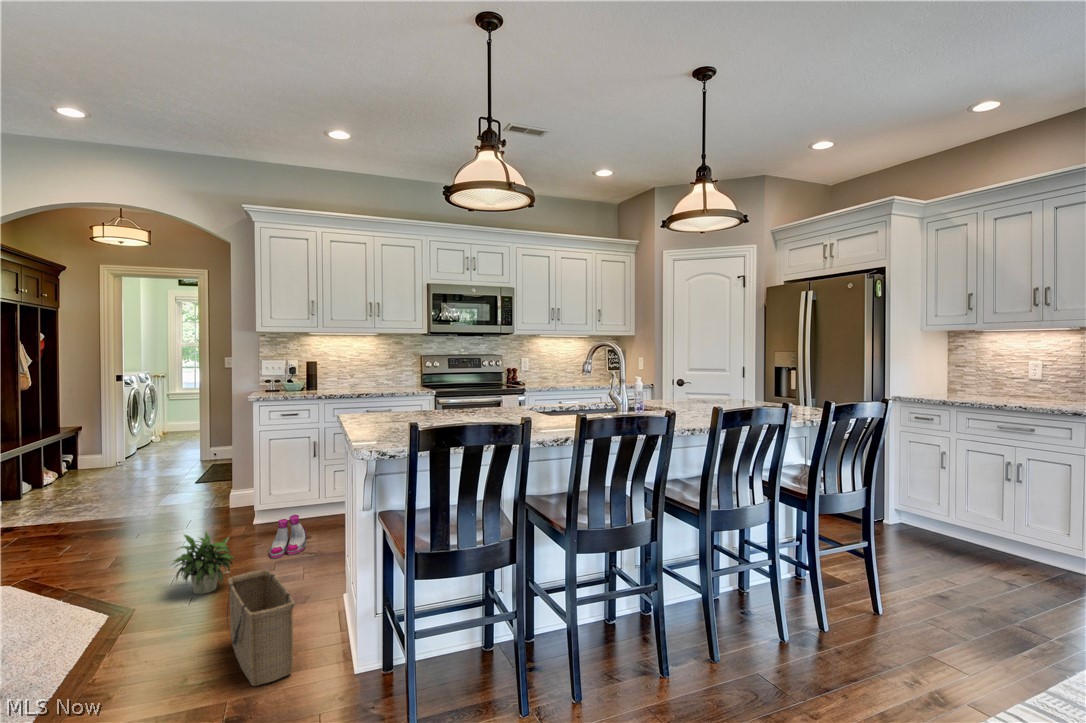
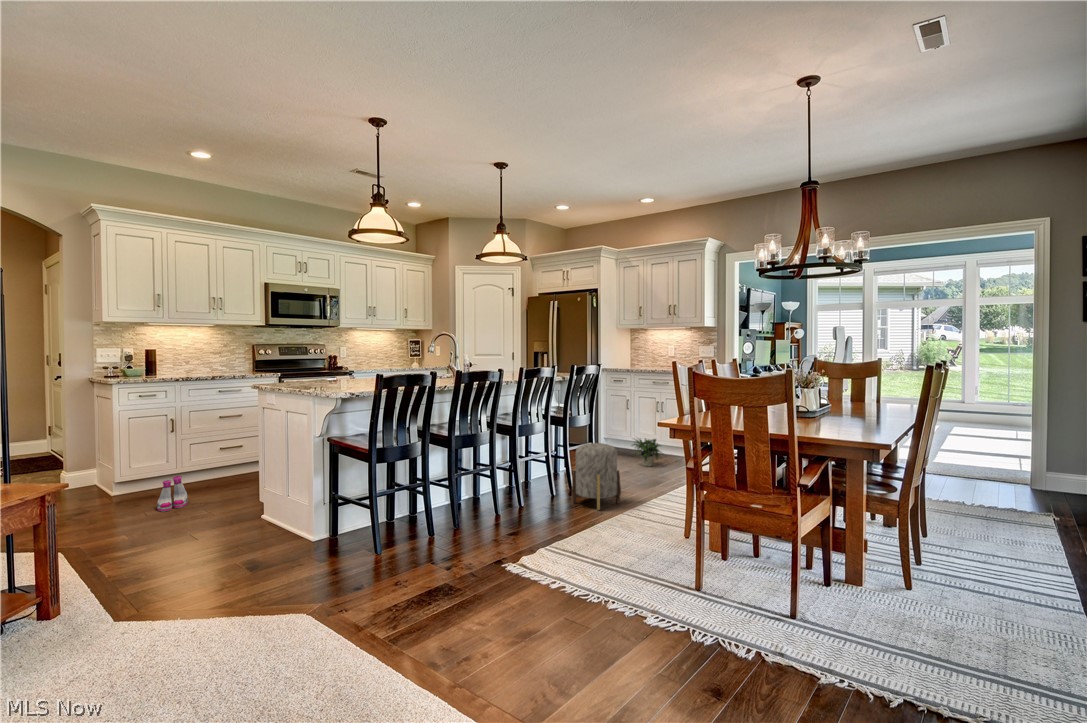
potted plant: present [173,532,235,594] -> present [632,438,661,466]
stool: none [819,553,932,702] -> present [572,443,621,510]
basket: present [227,569,295,686] -> none [191,496,266,561]

